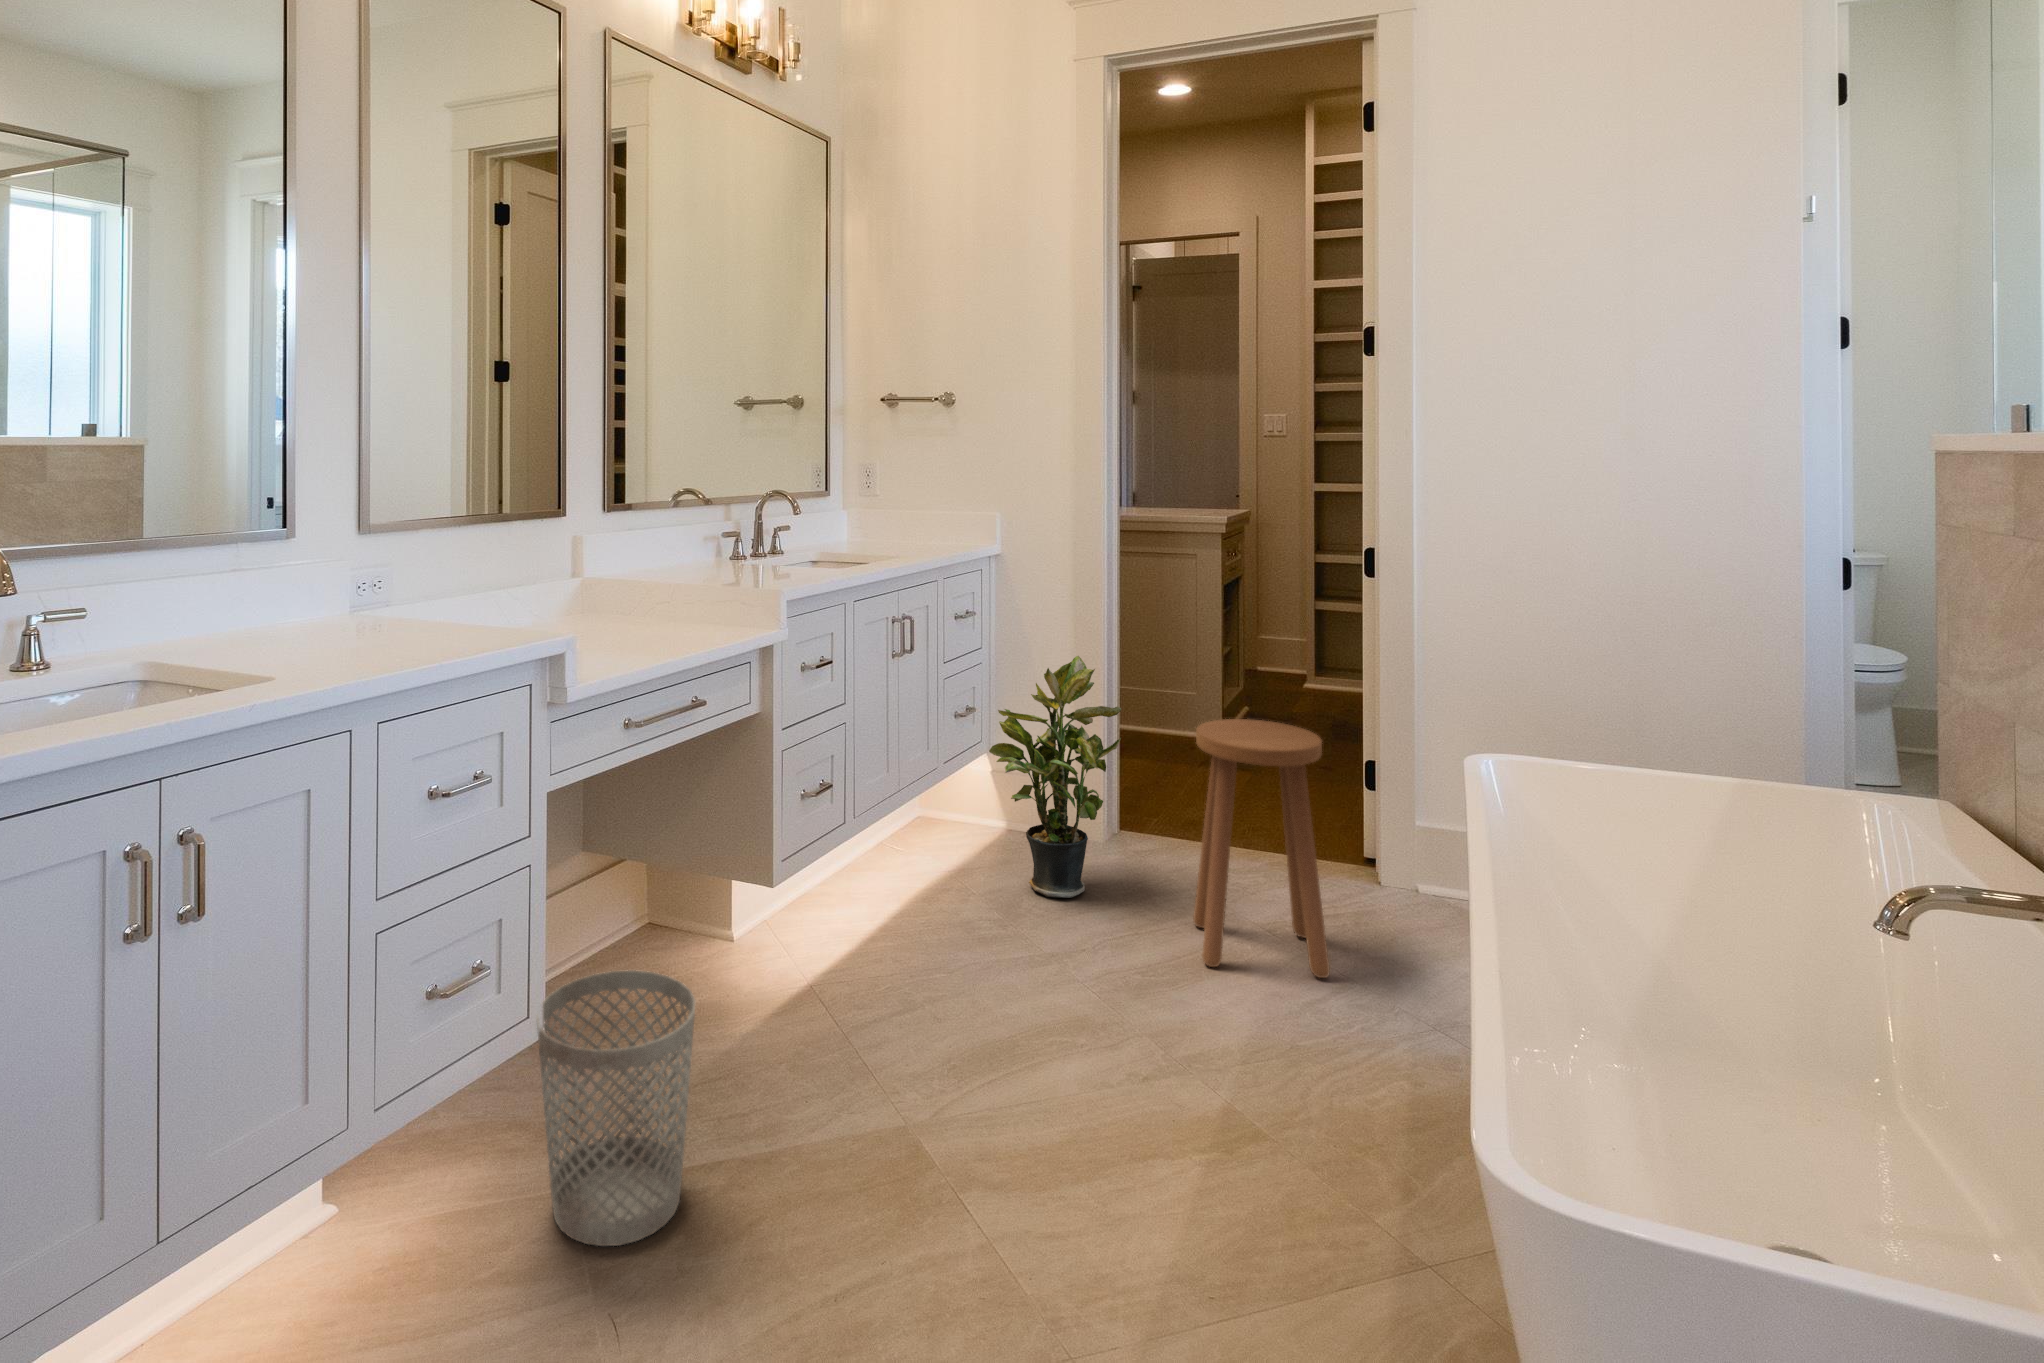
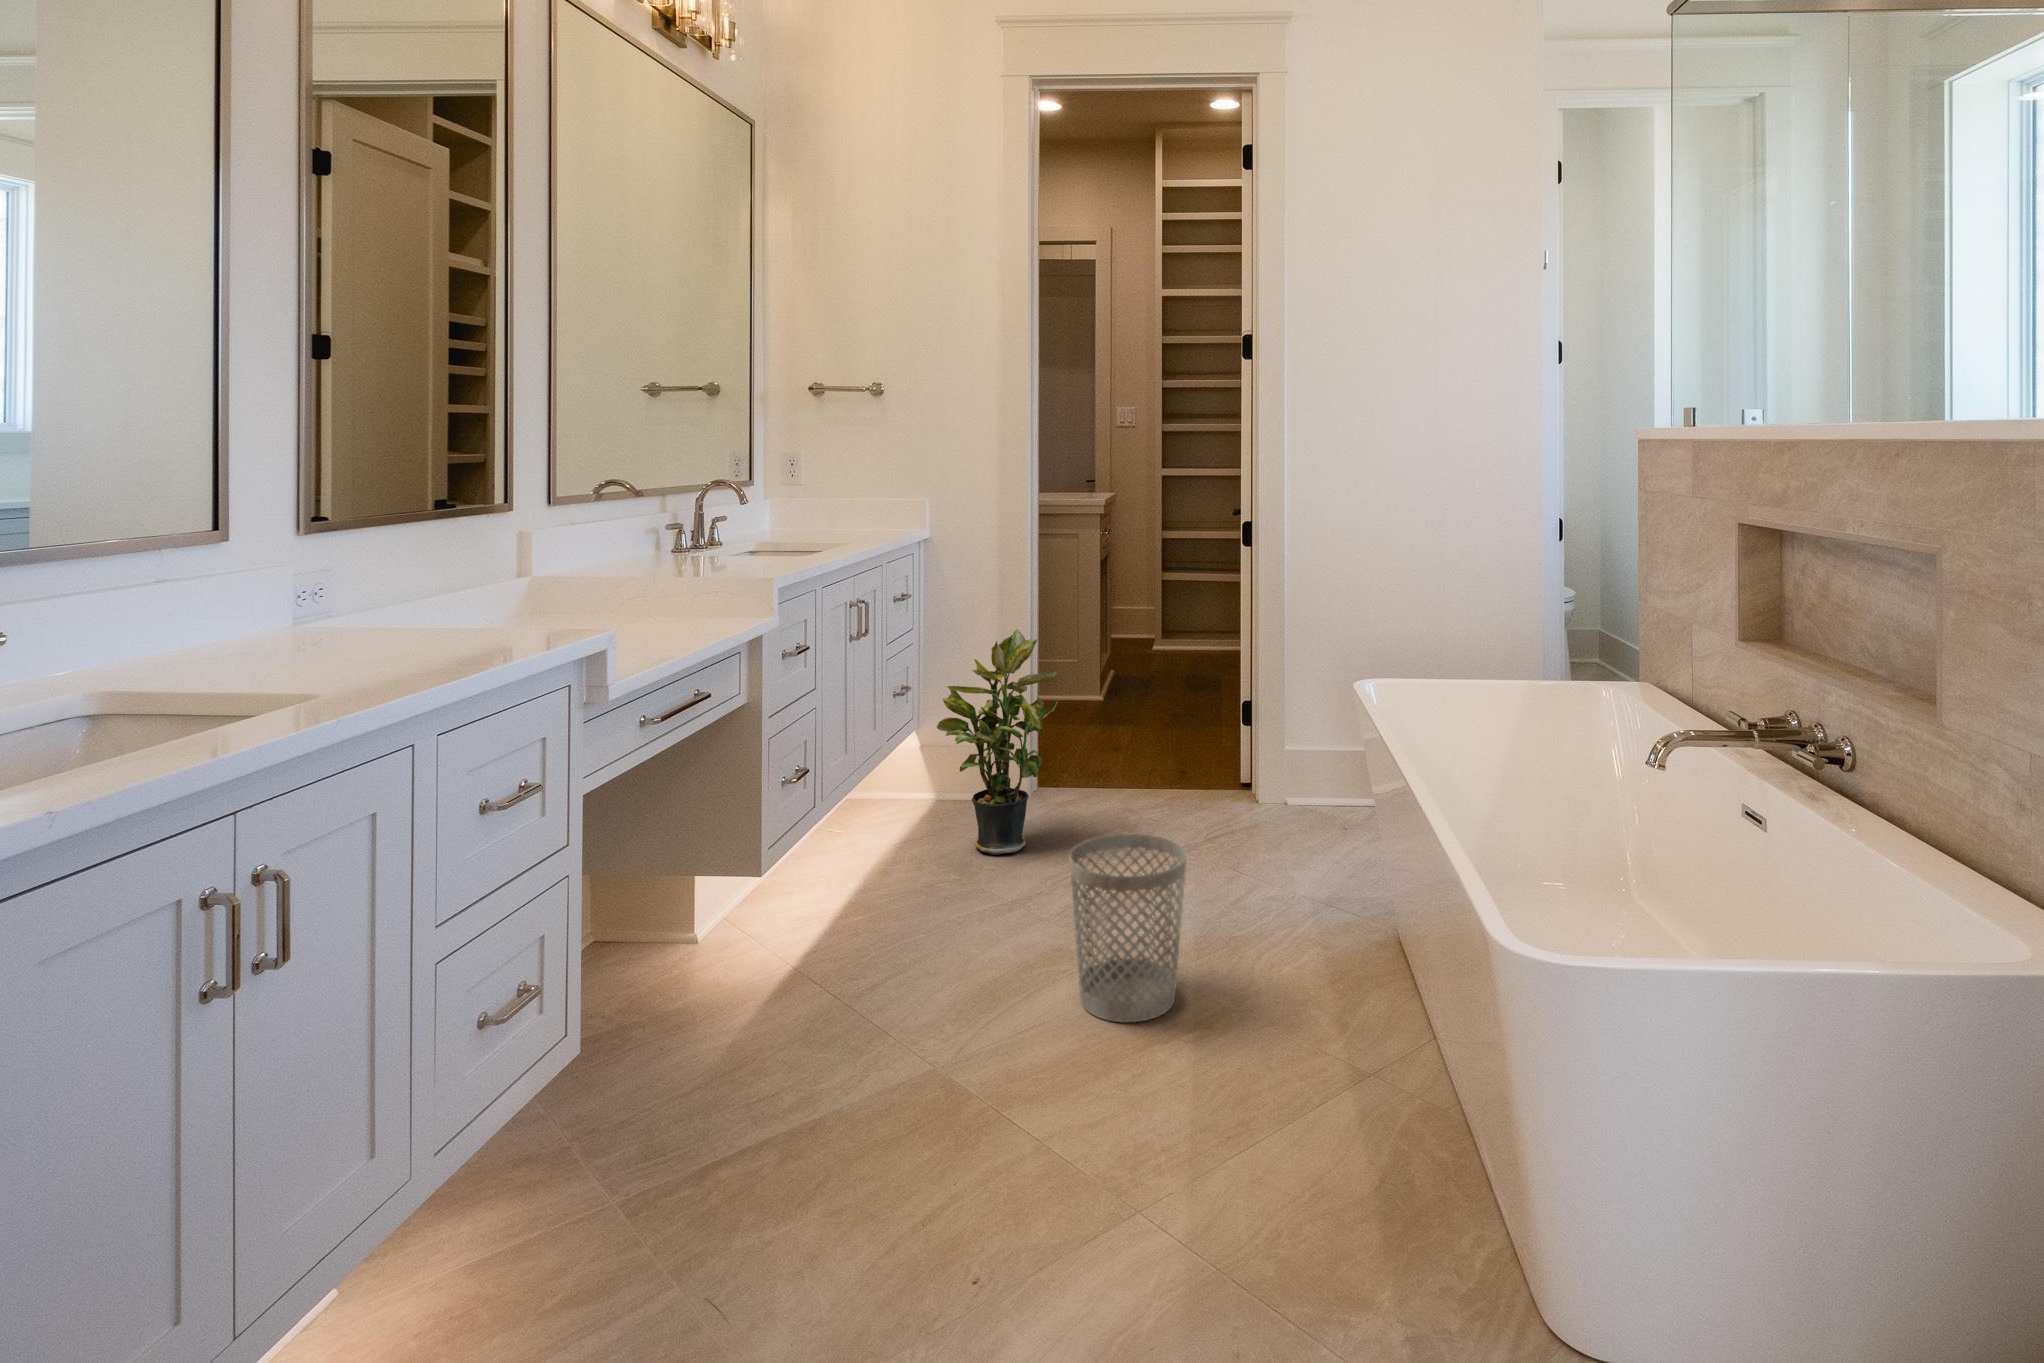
stool: present [1193,719,1330,978] -> none [1124,670,1239,885]
wastebasket: present [537,970,695,1246] -> present [1069,834,1187,1022]

